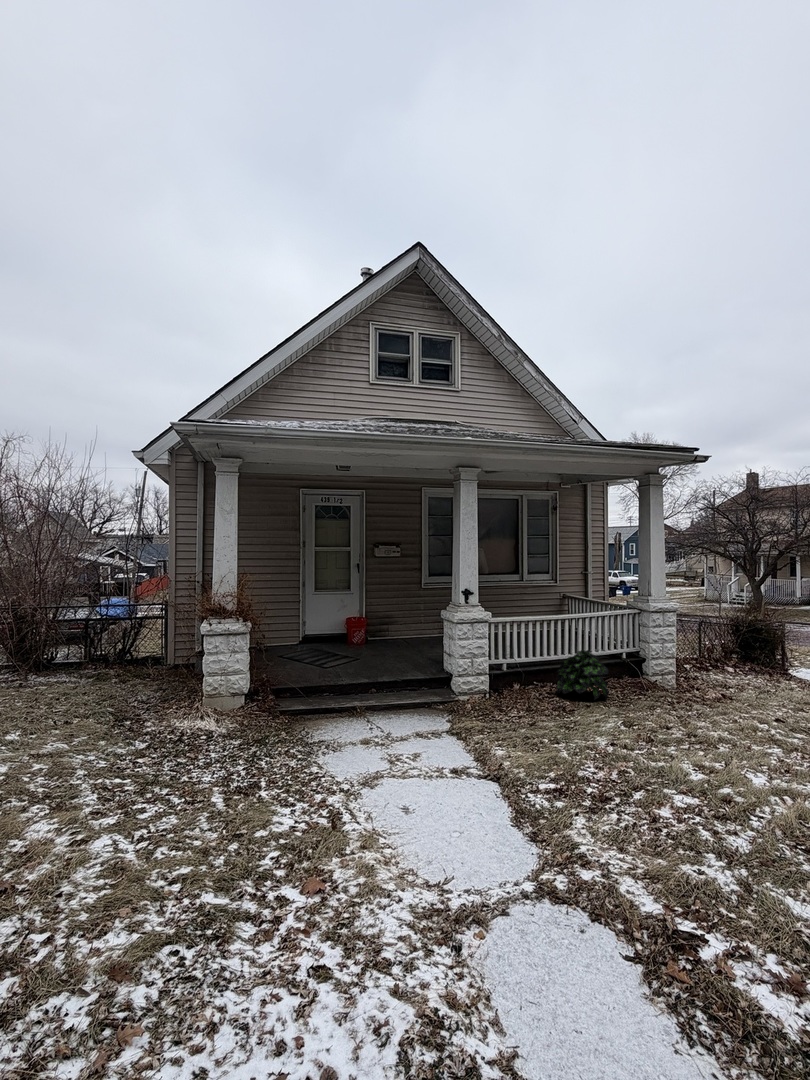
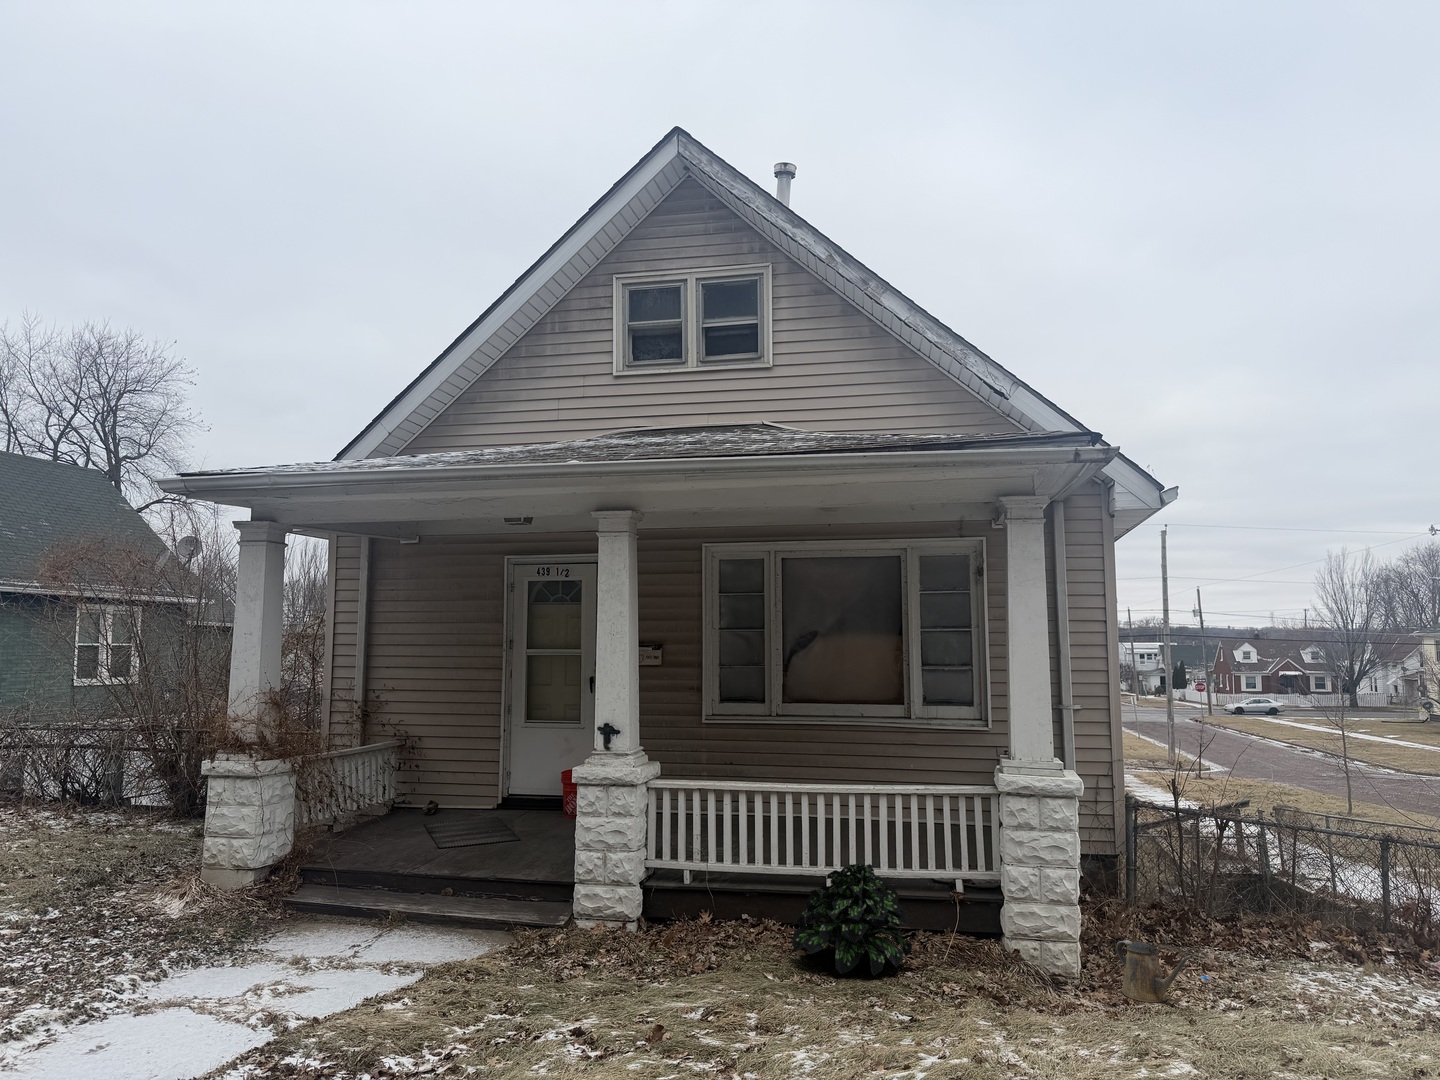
watering can: none [674,670,718,693] -> present [1116,940,1193,1002]

